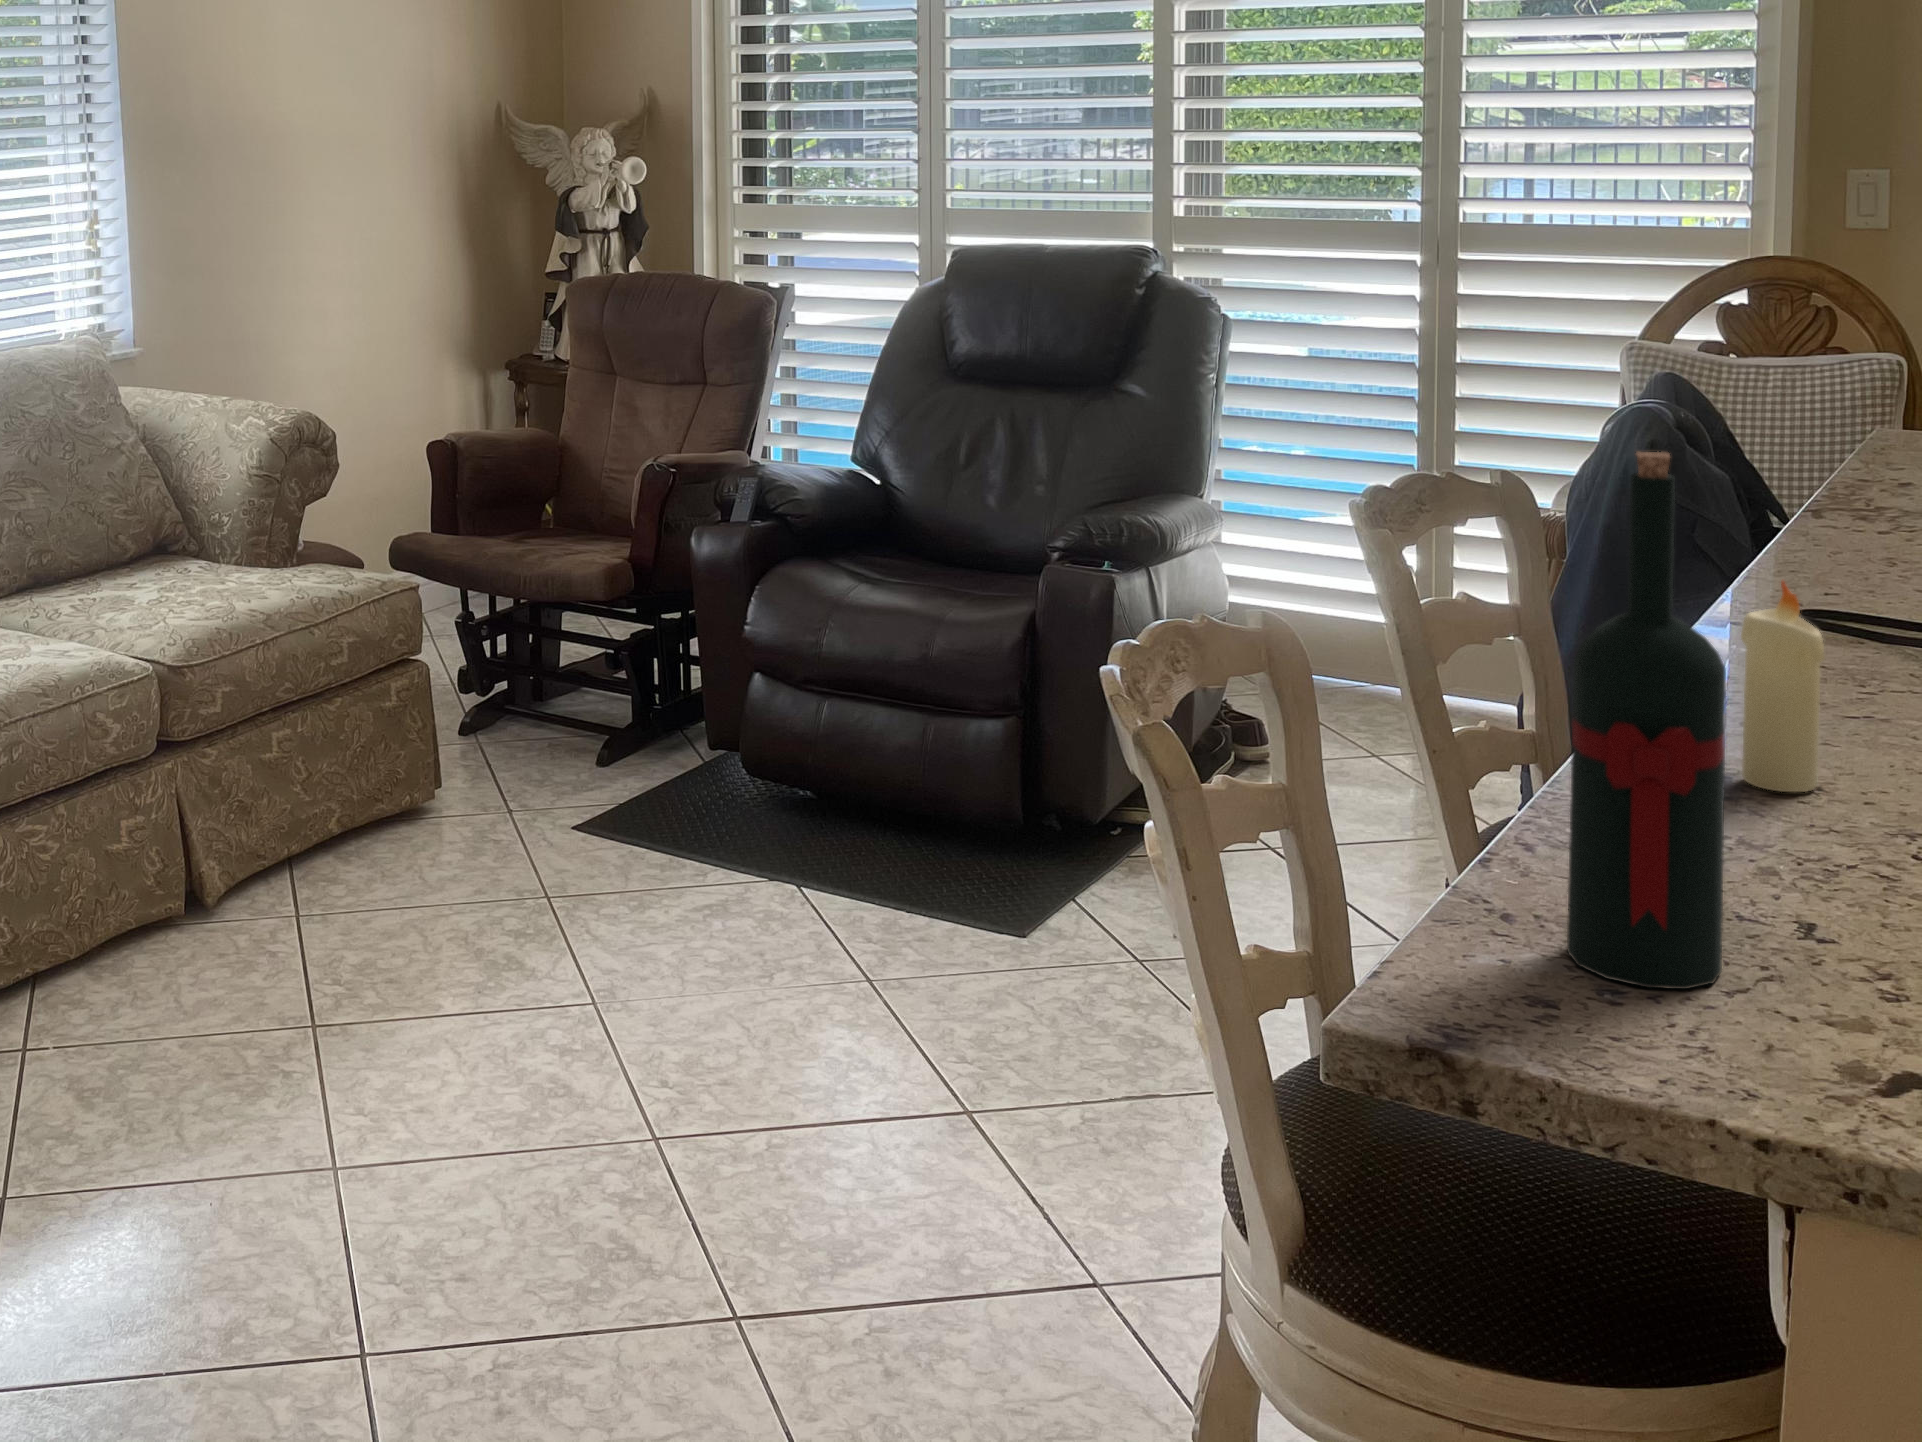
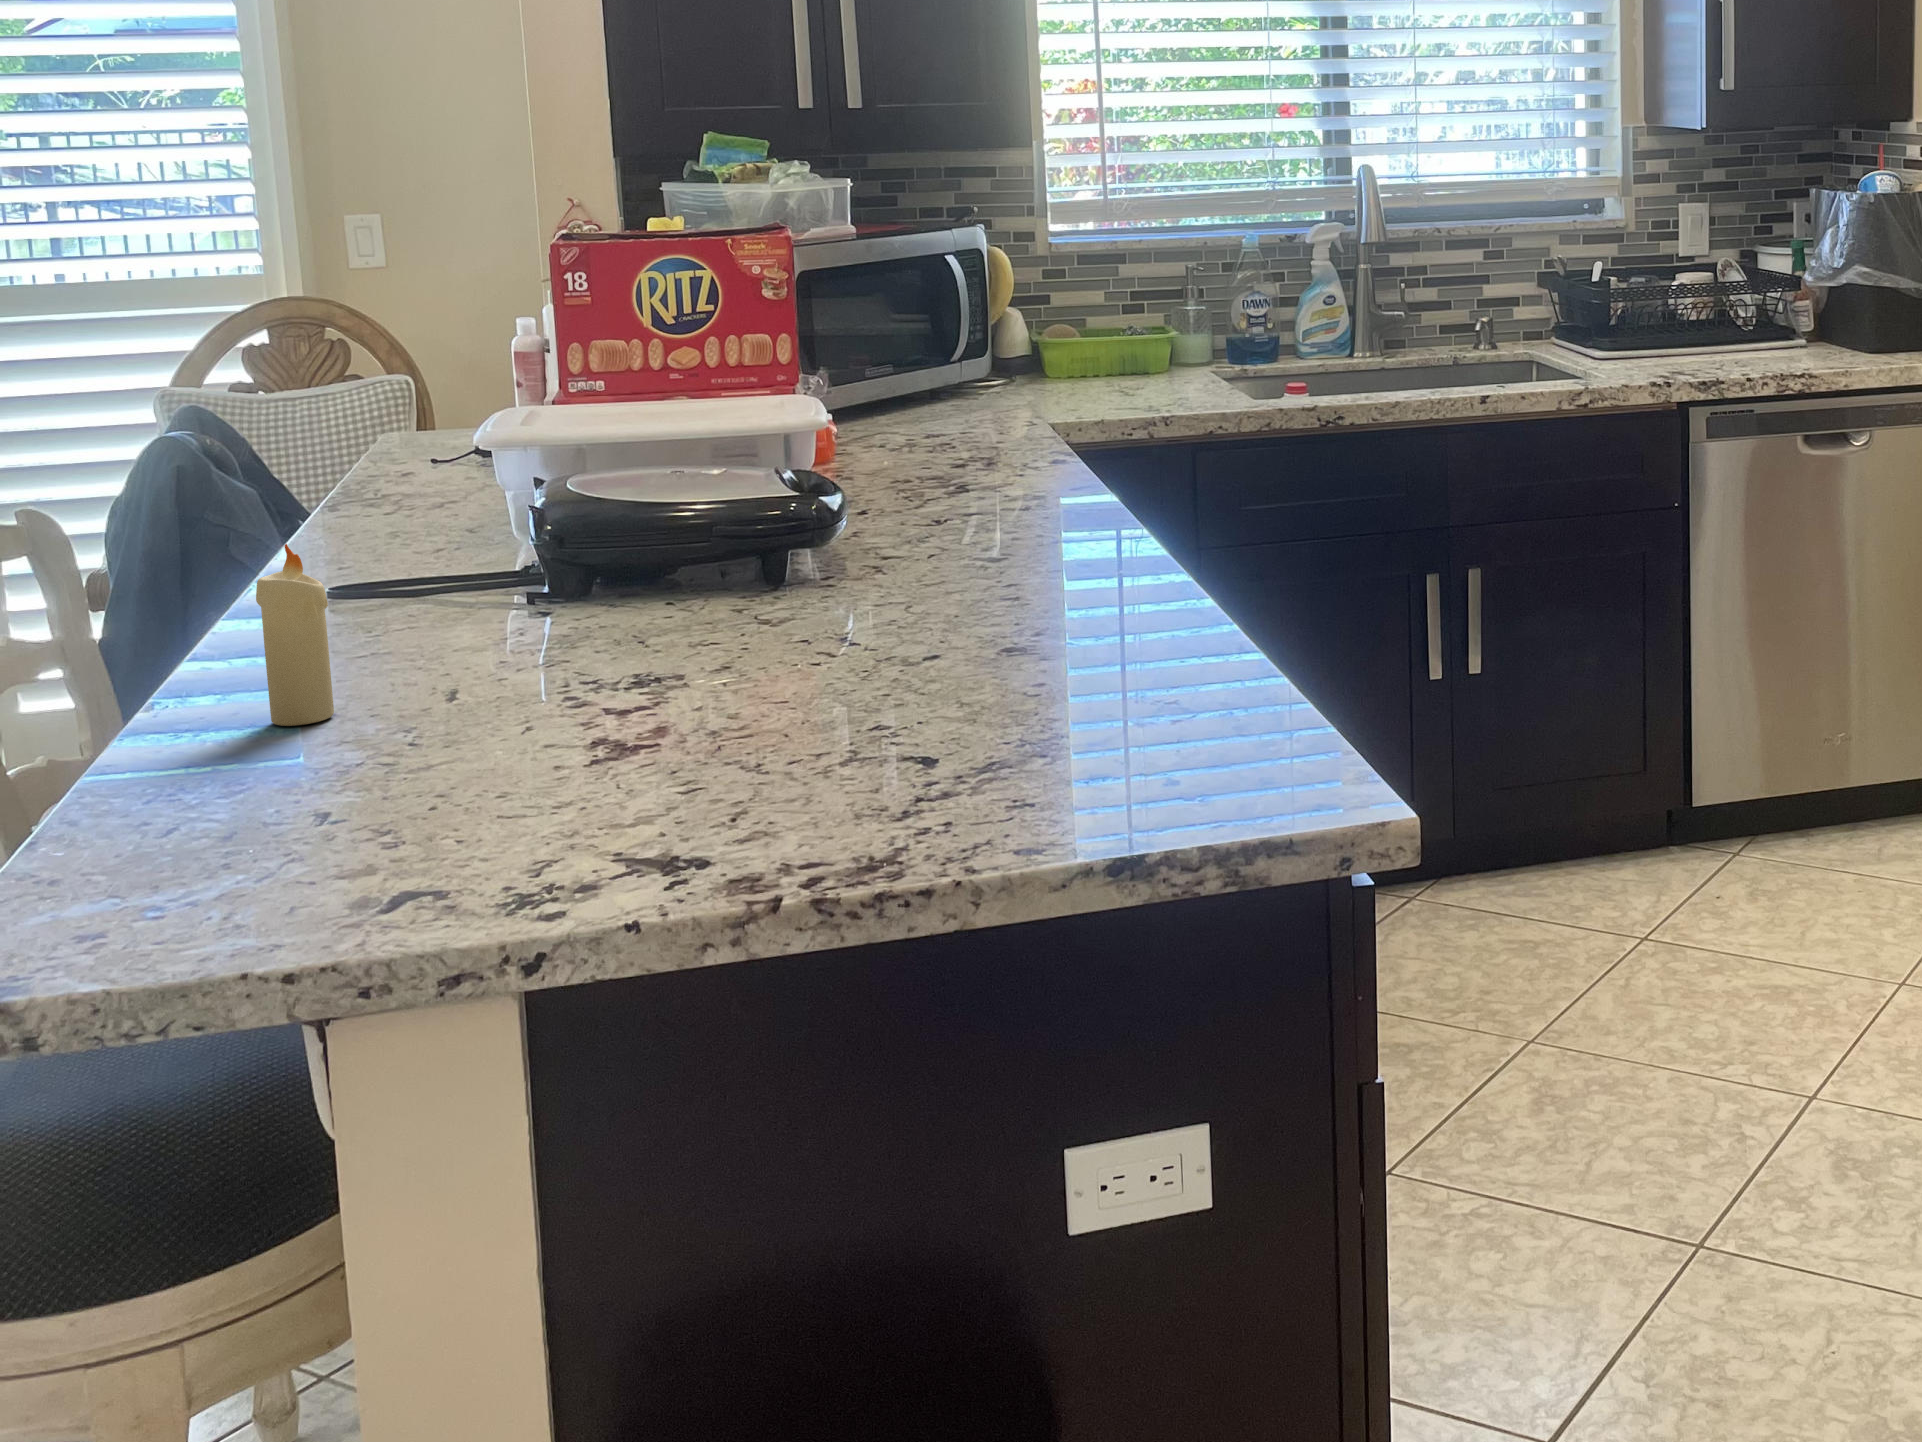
wine bottle: present [1567,452,1726,989] -> none [88,428,254,903]

